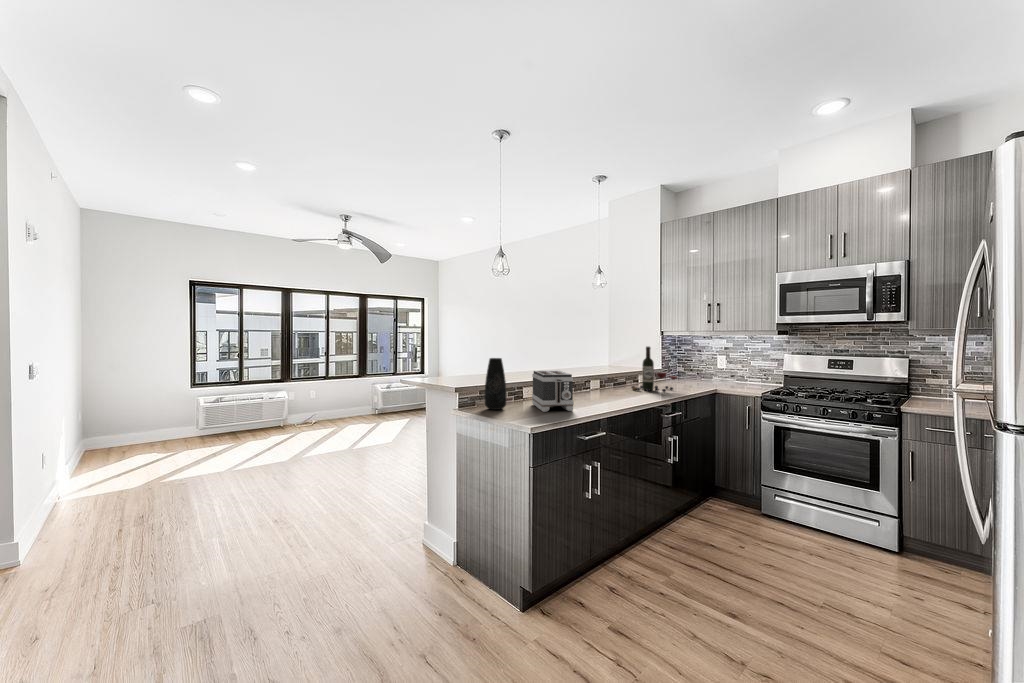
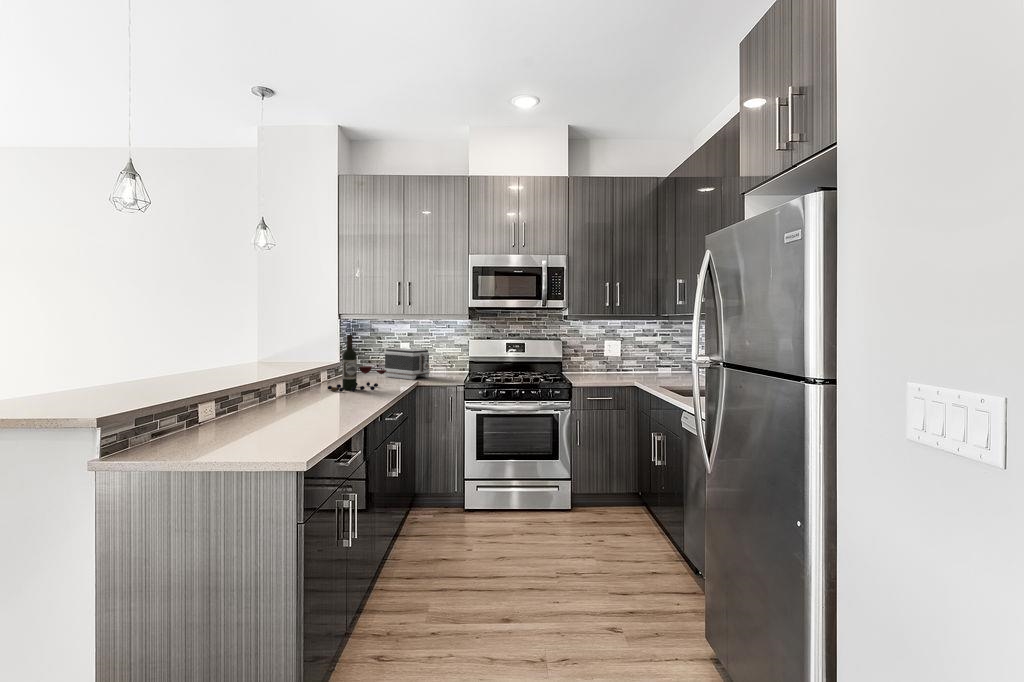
vase: present [485,358,506,410] -> none [154,363,198,454]
toaster: present [532,371,574,412] -> present [384,348,430,380]

